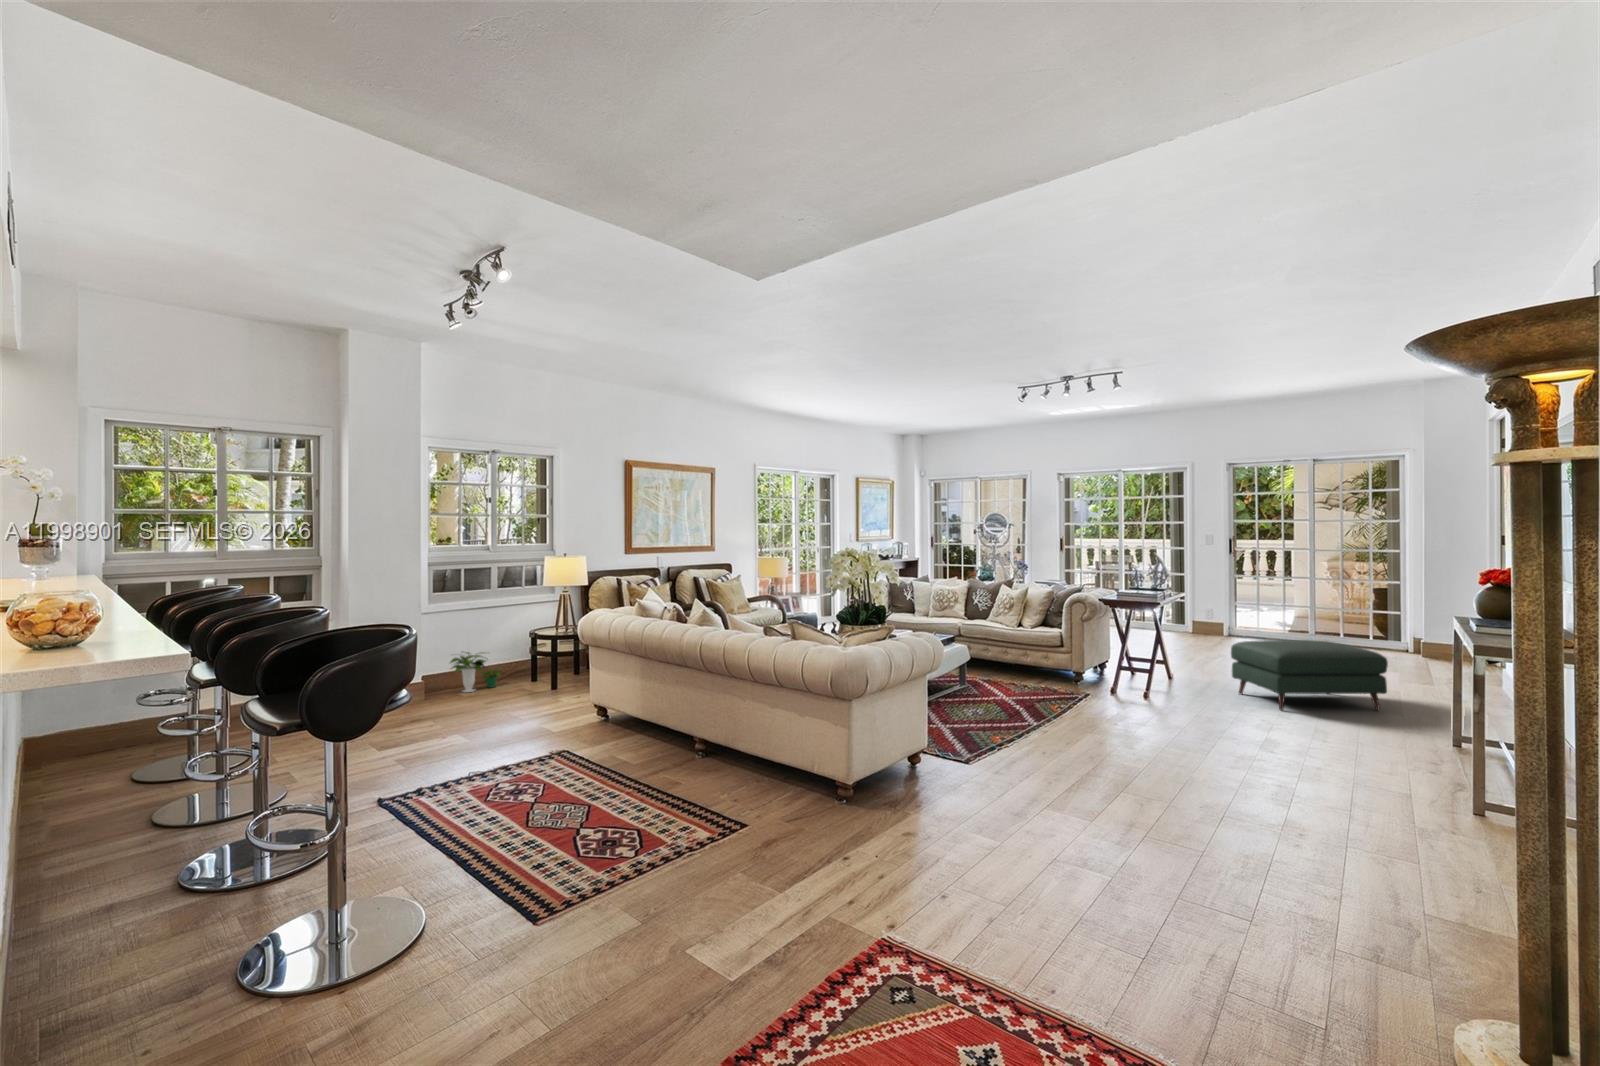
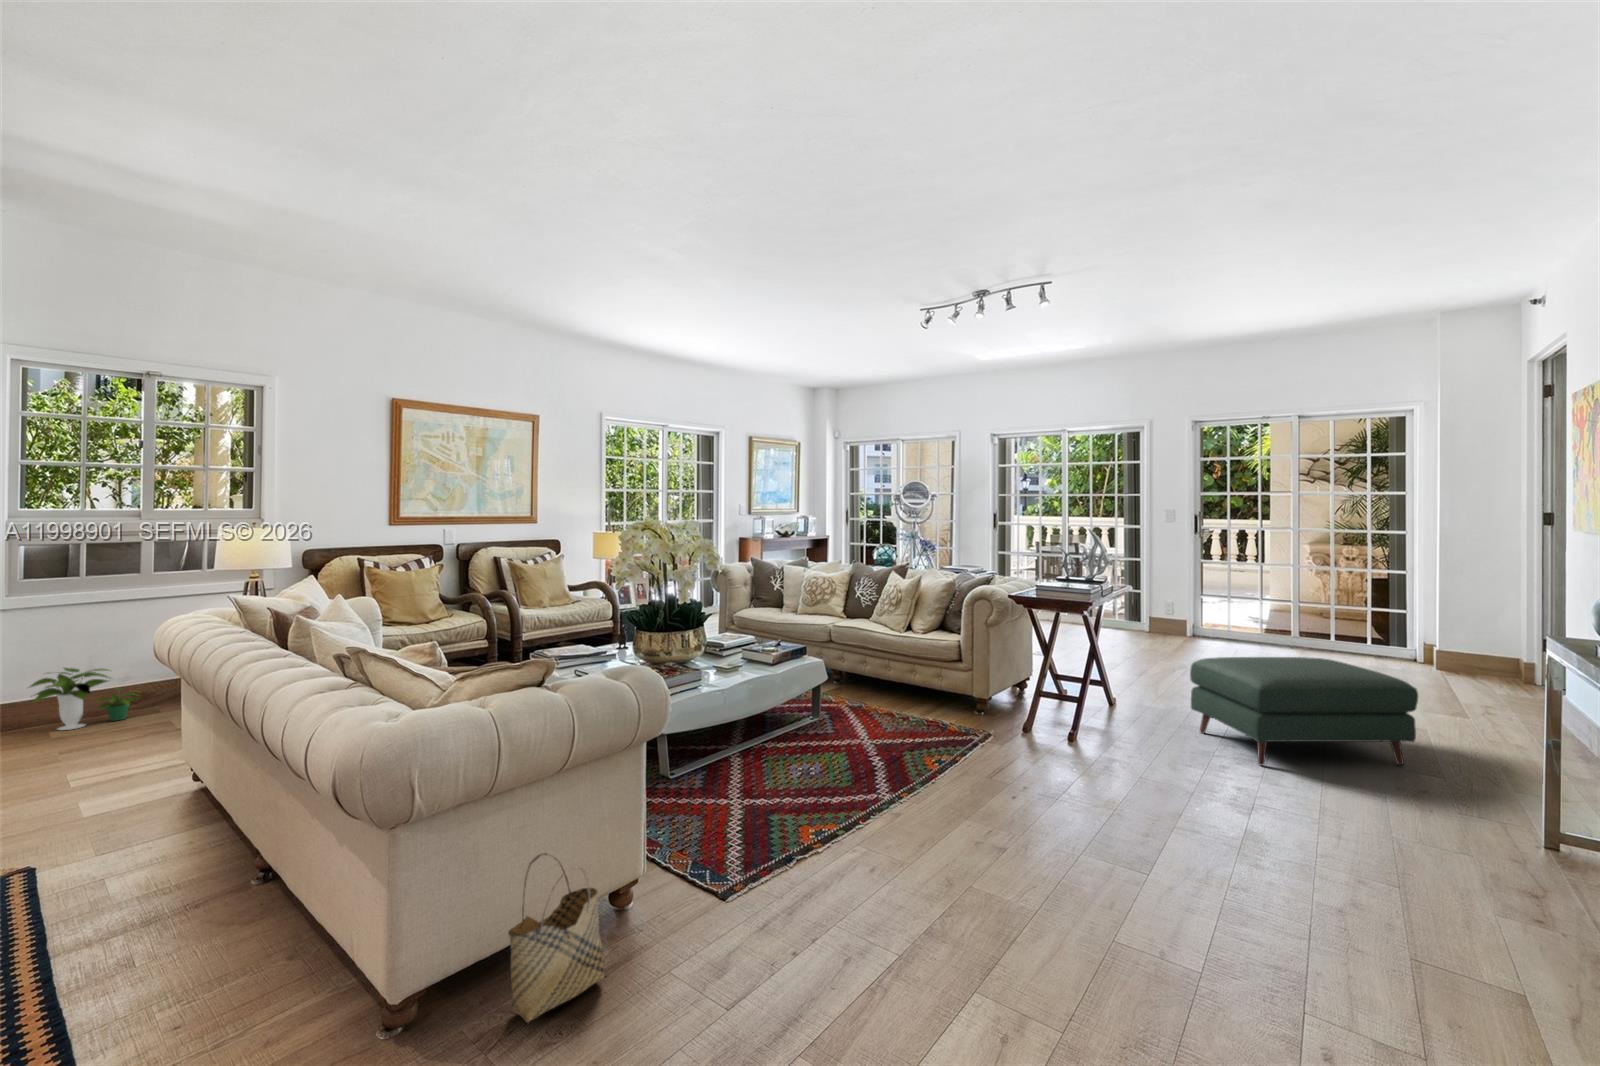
woven basket: none [894,722,931,798] -> present [508,853,604,1022]

